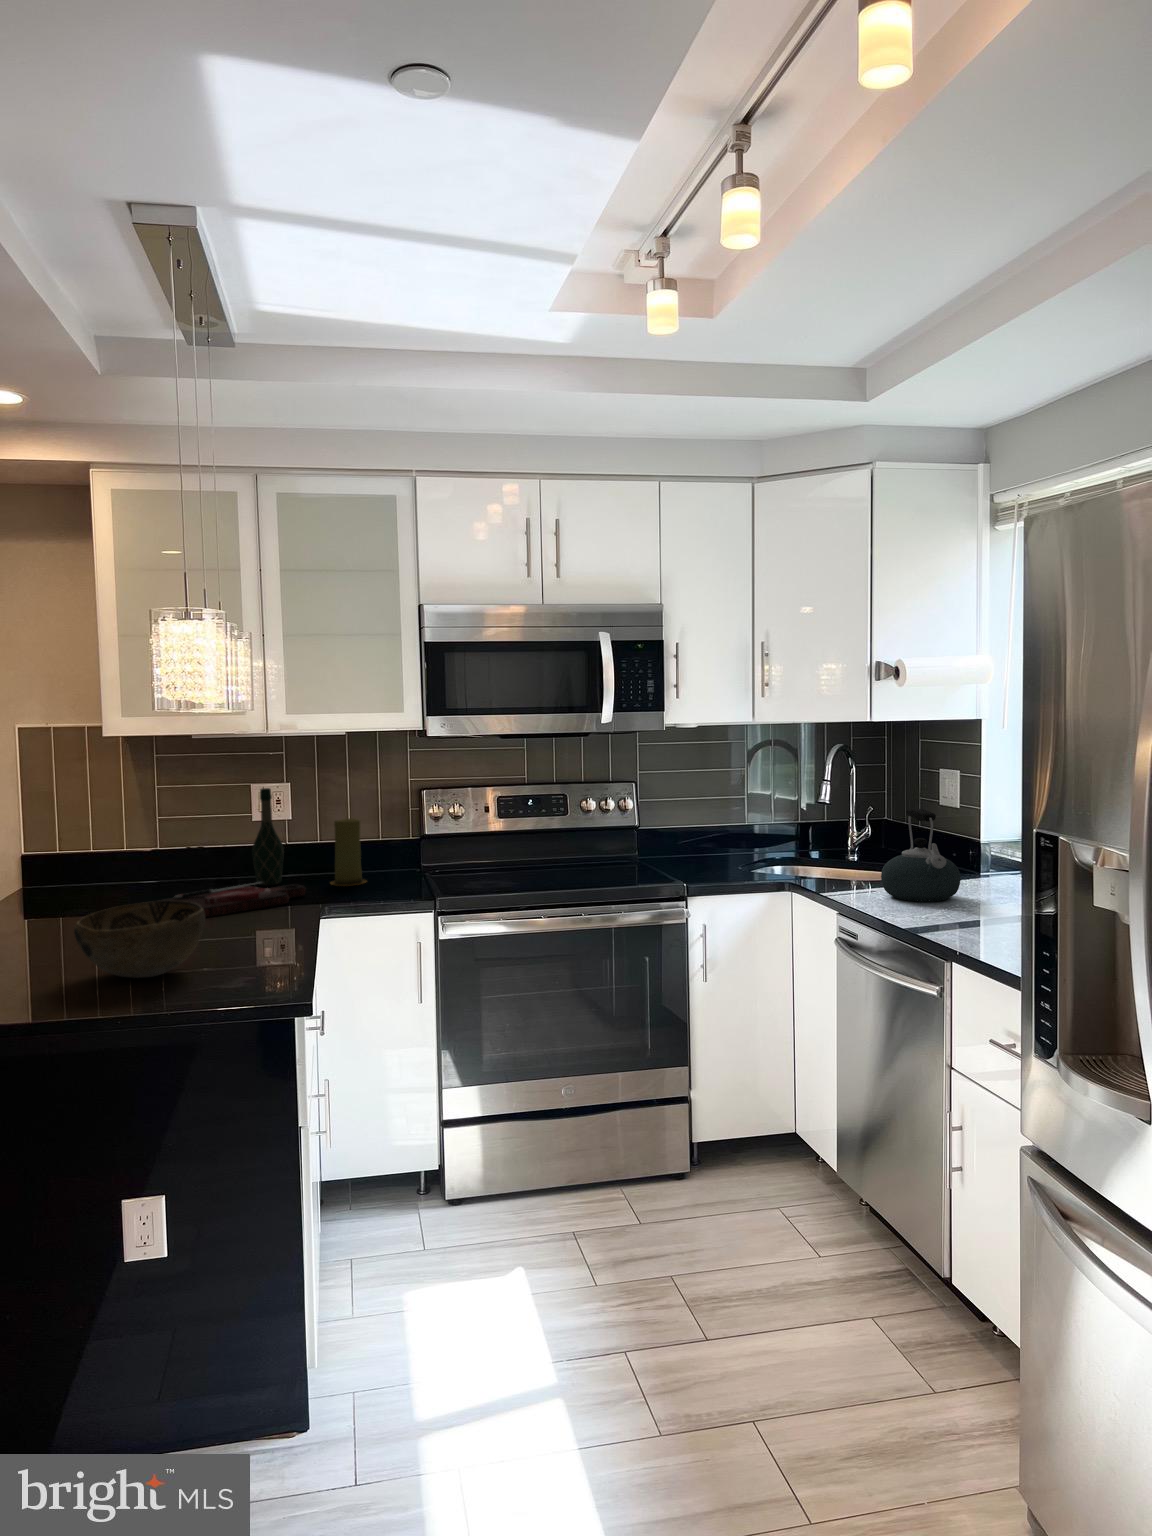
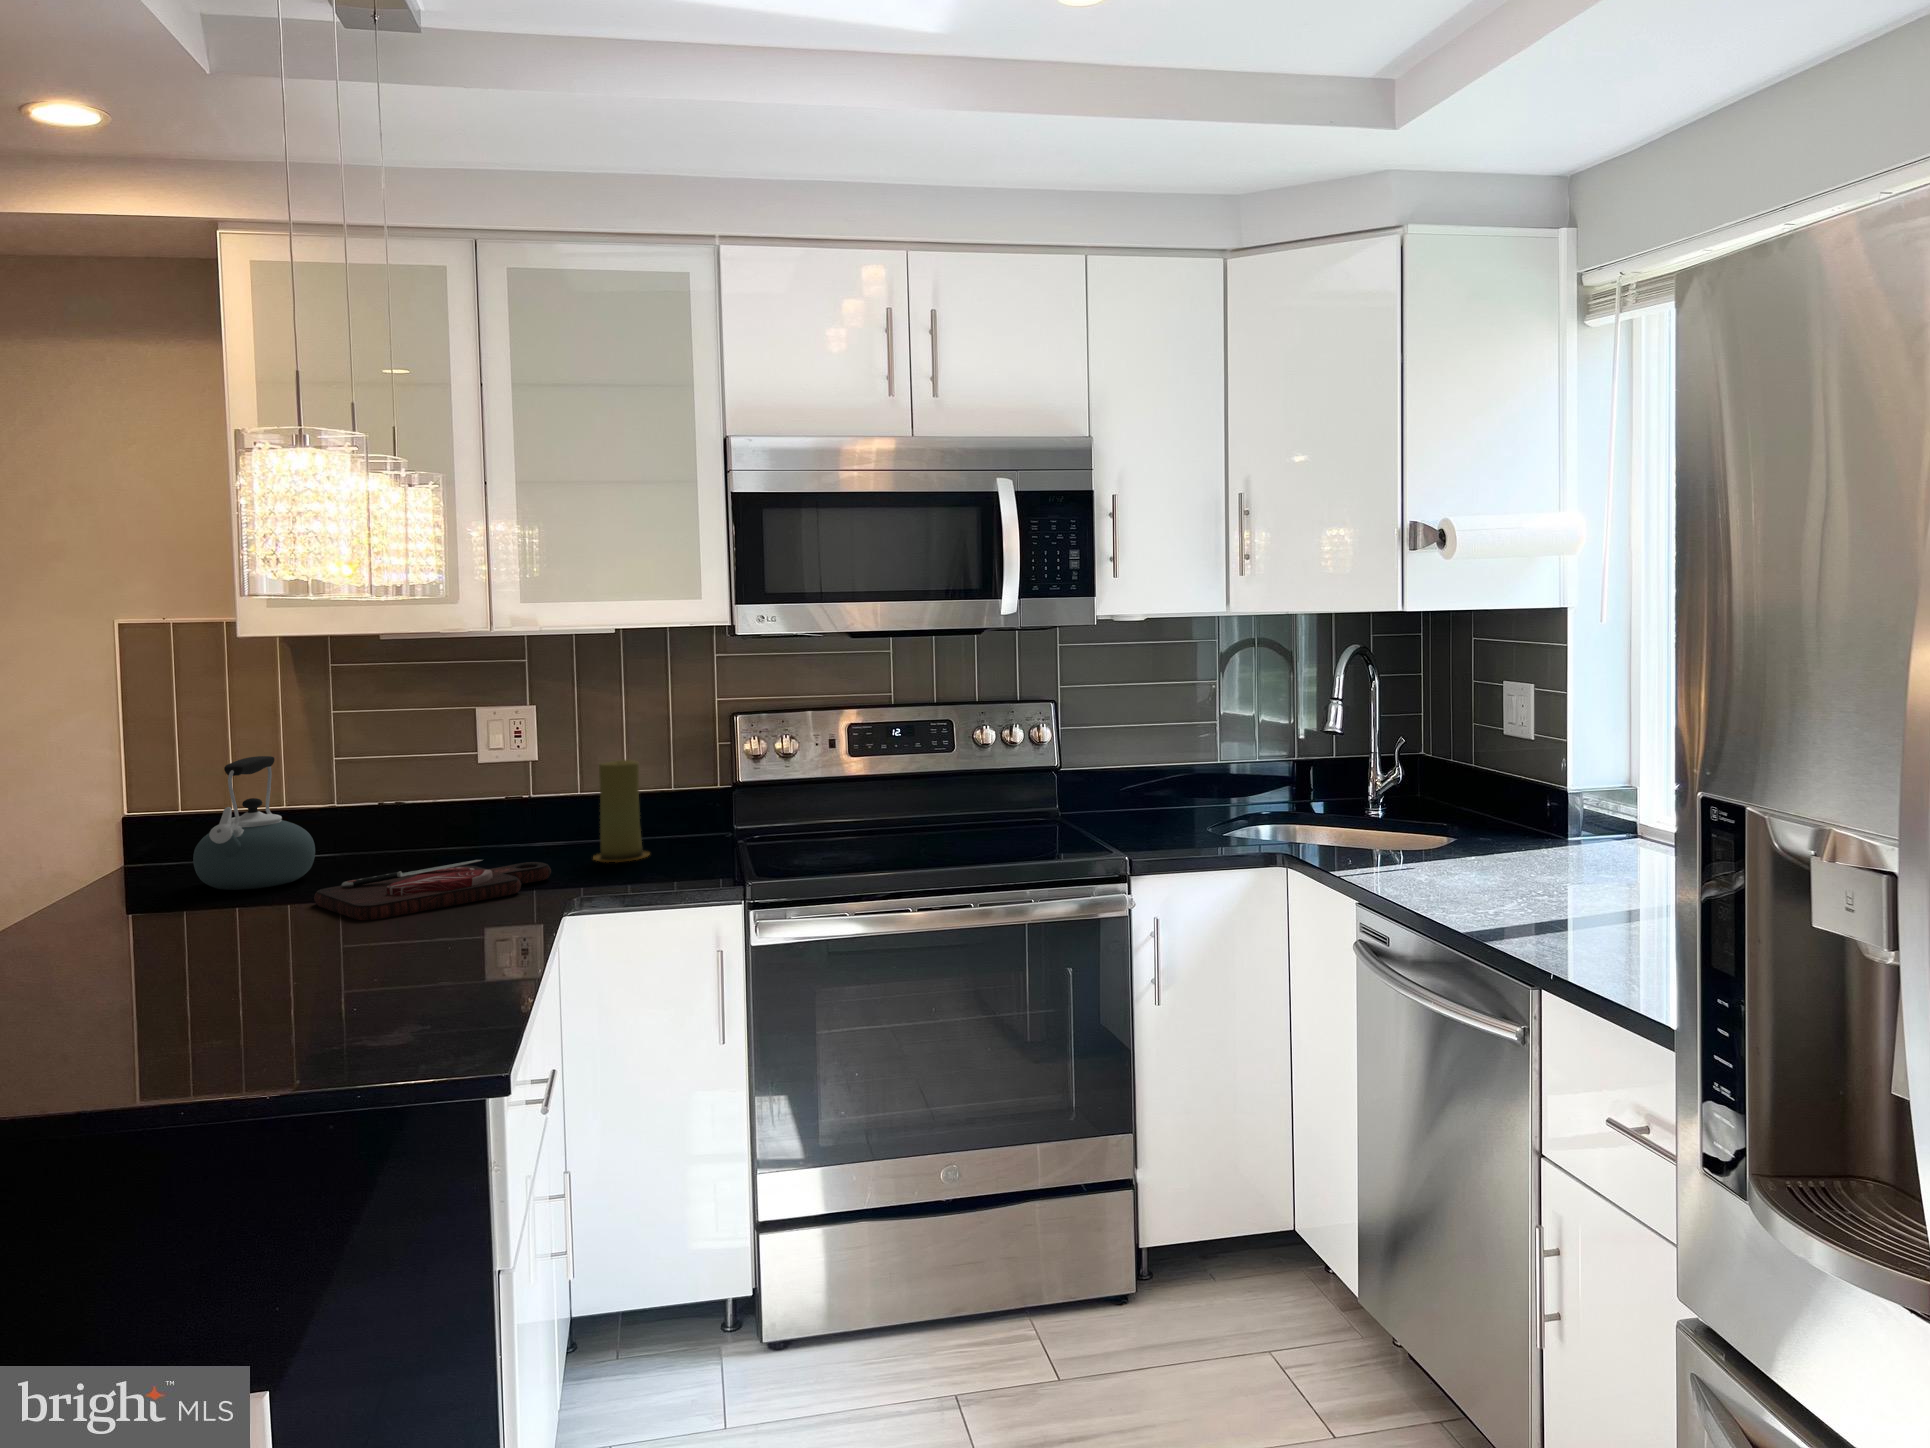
wine bottle: present [252,788,284,885] -> none [474,715,523,862]
kettle: present [881,809,961,902] -> present [193,756,315,890]
decorative bowl: present [74,901,205,978] -> none [122,903,347,1033]

